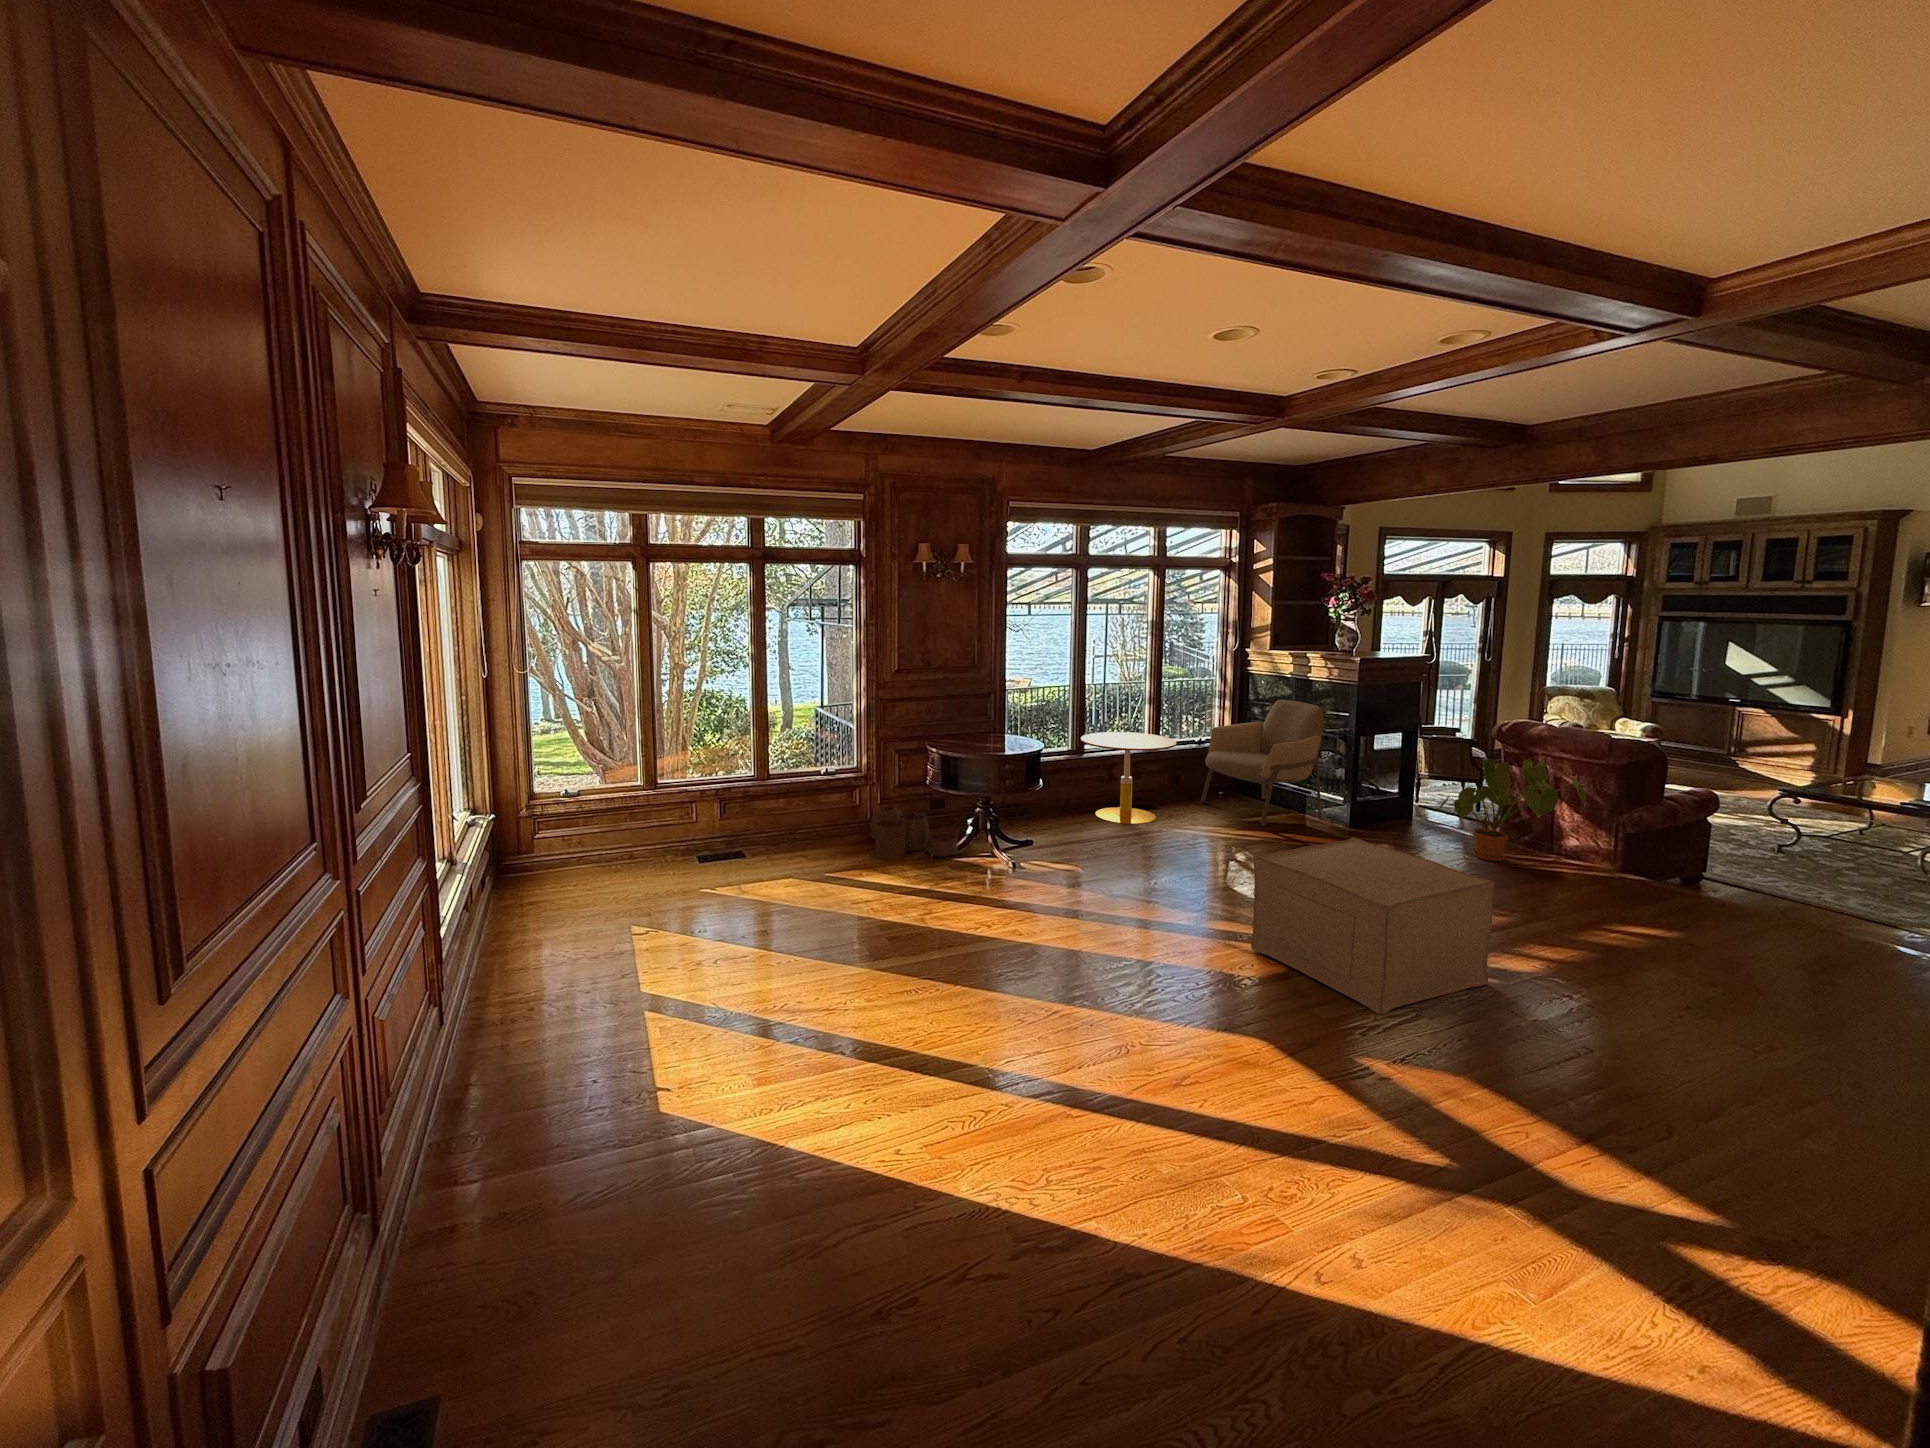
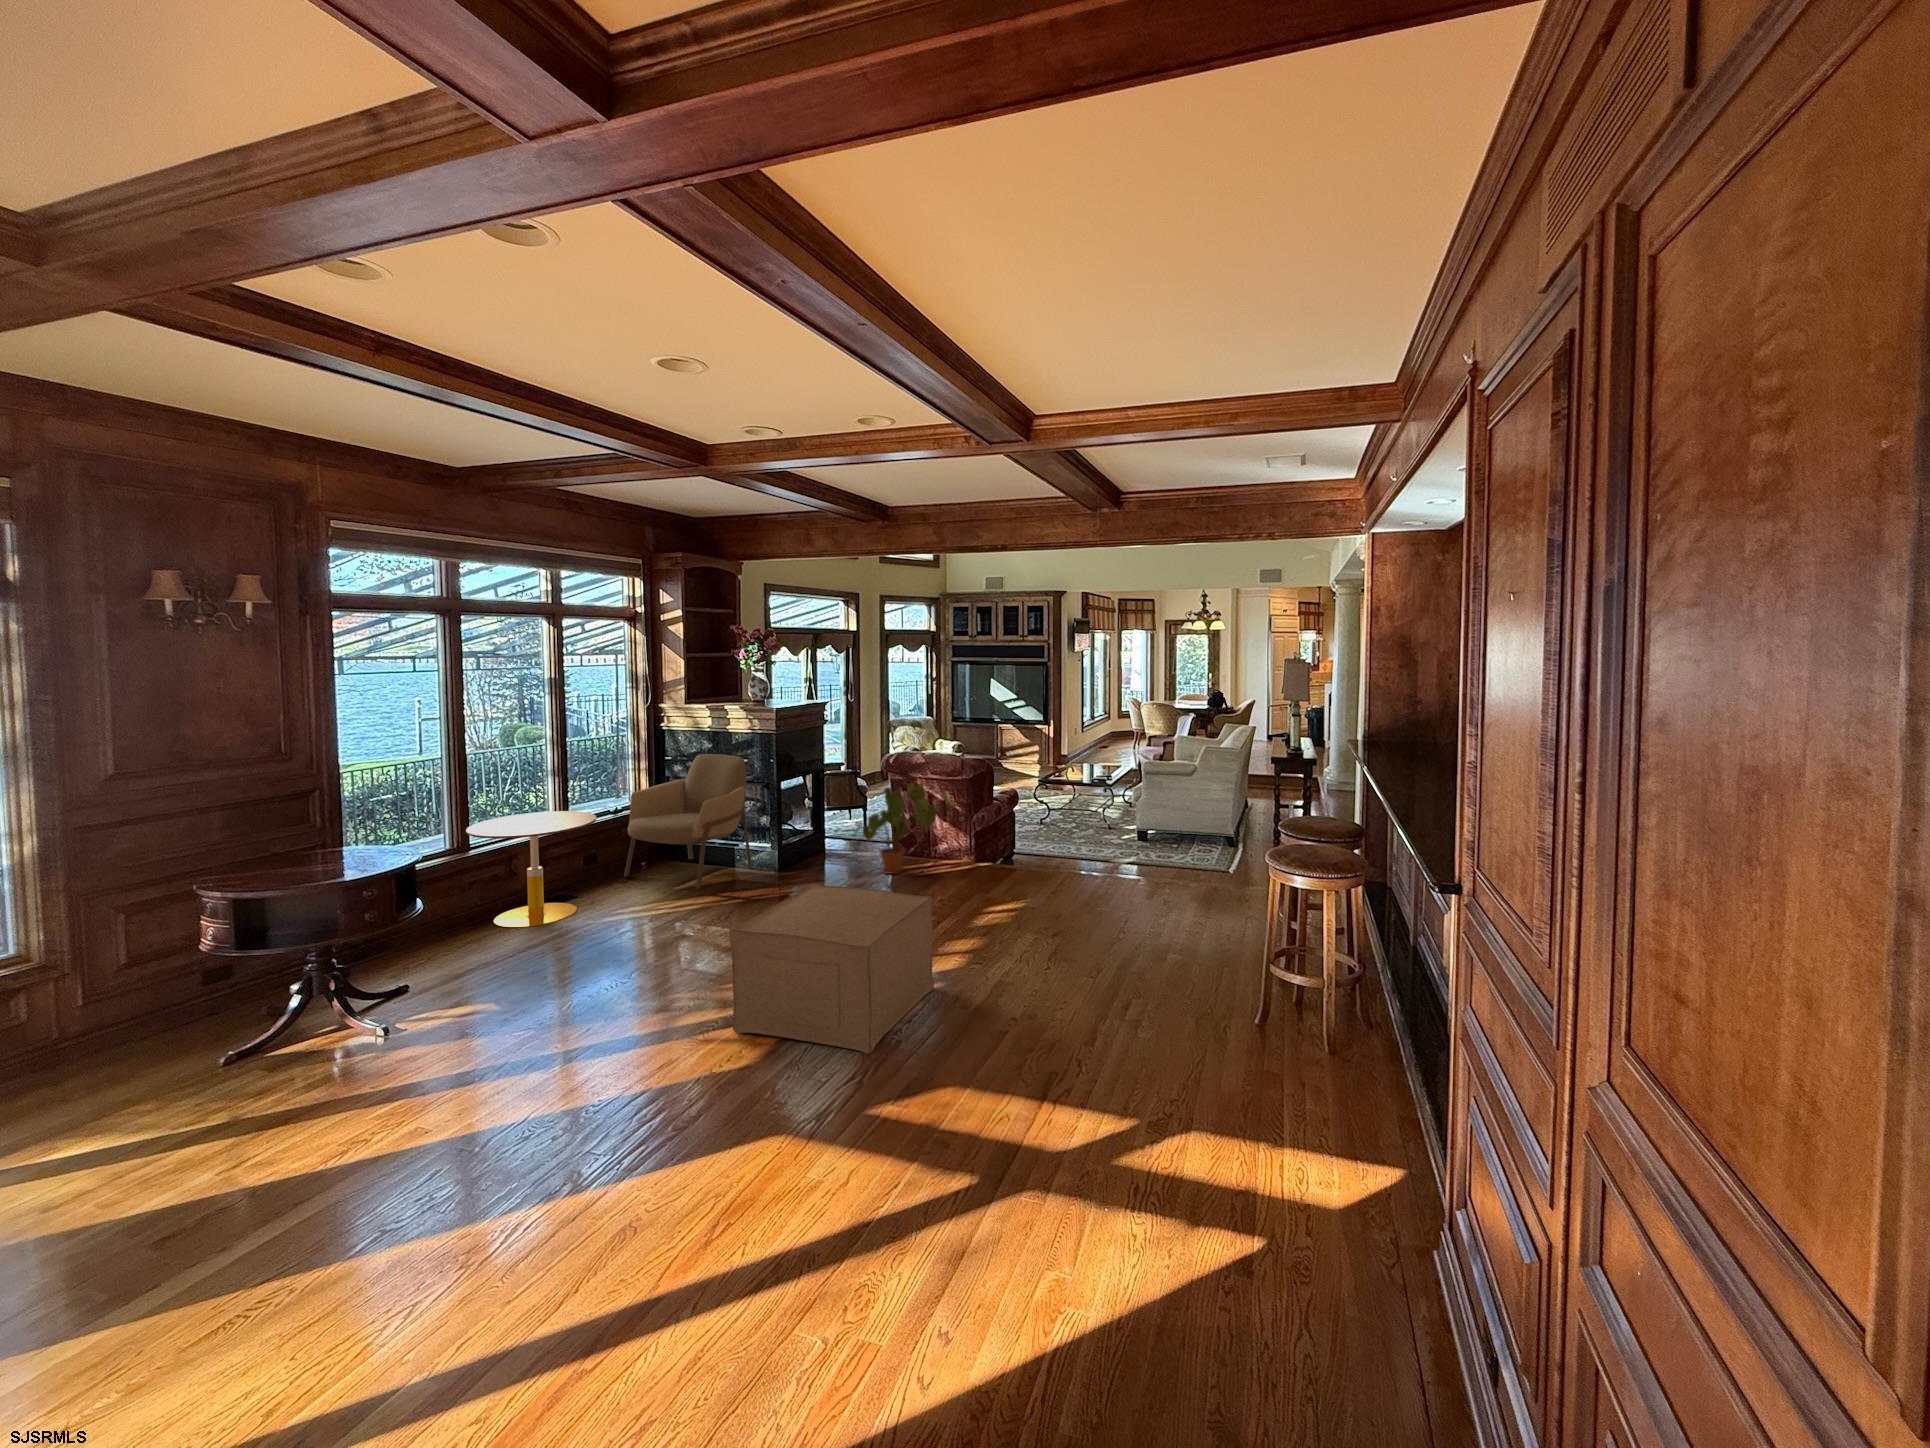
woven basket: present [871,806,958,859] -> none [60,997,272,1102]

